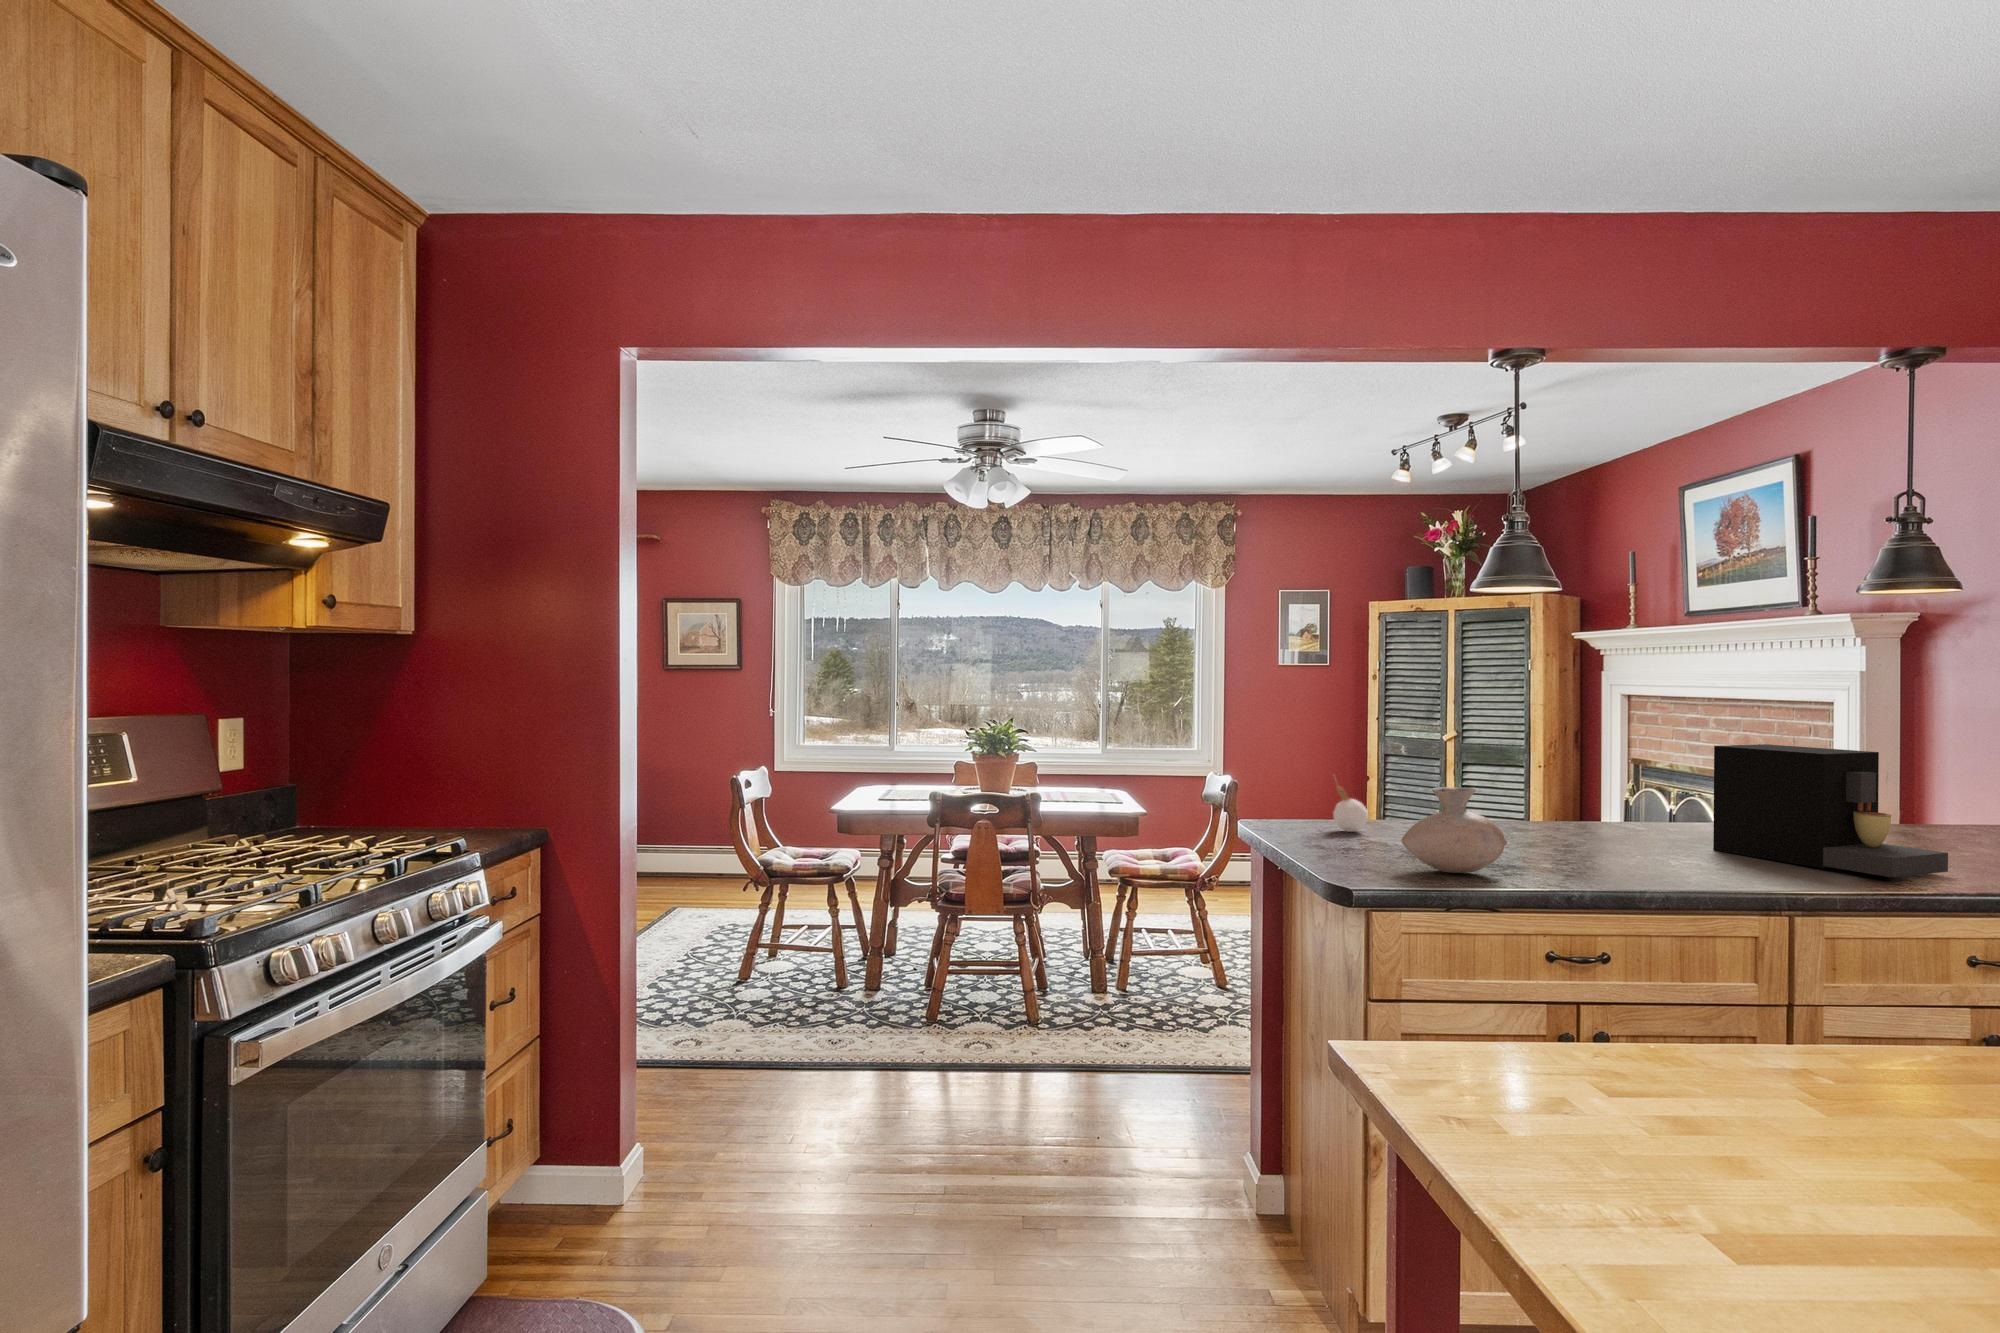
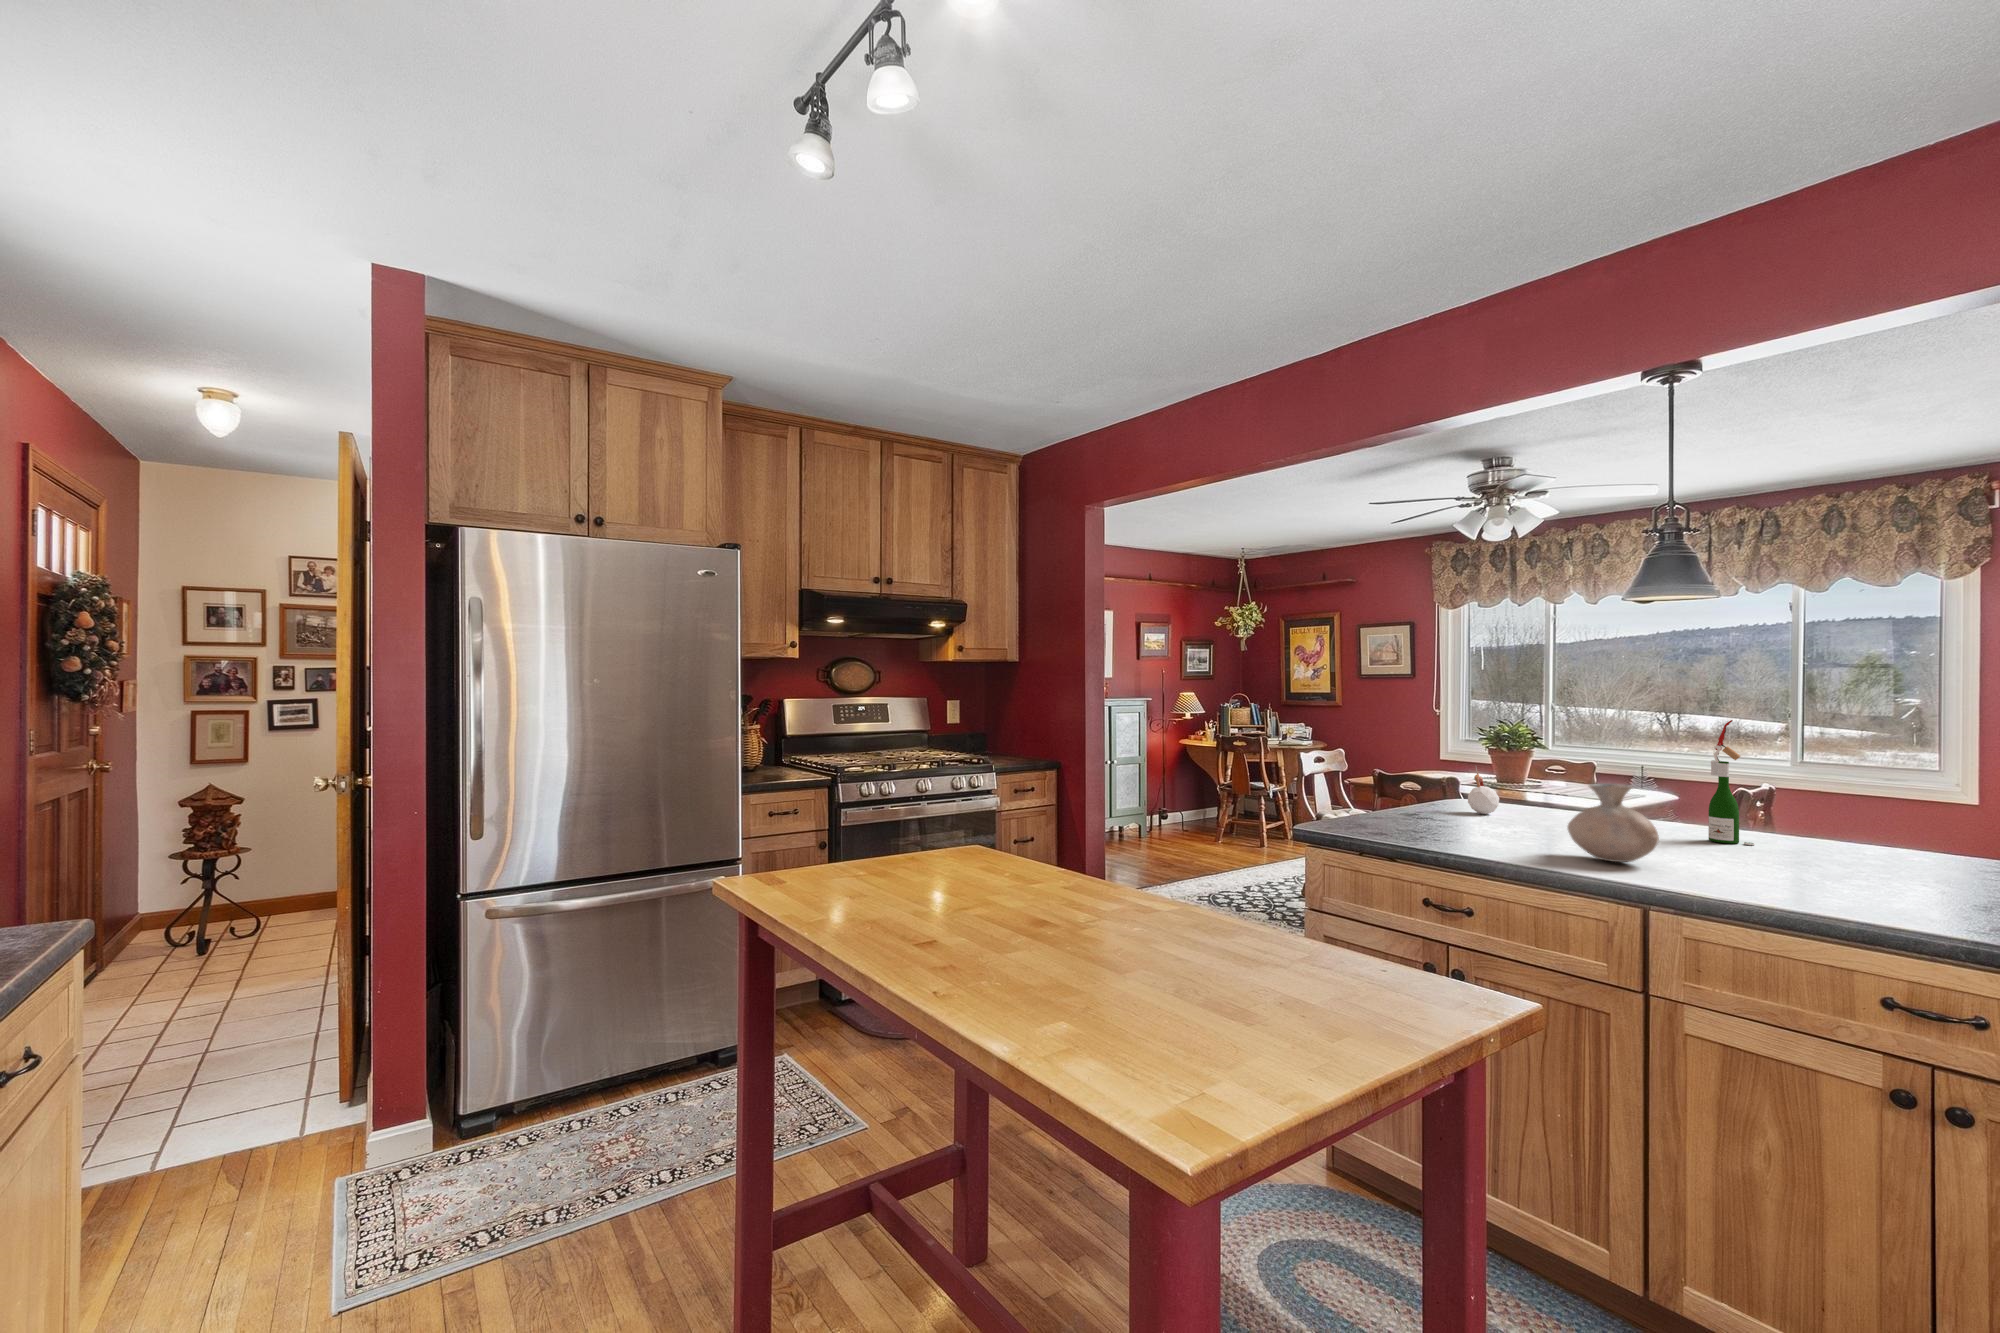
wine bottle: none [1559,710,1600,831] -> present [1708,720,1755,845]
coffee maker: present [1713,744,1948,877] -> none [1780,759,1950,915]
vase: present [1401,787,1507,873] -> present [1567,784,1659,862]

